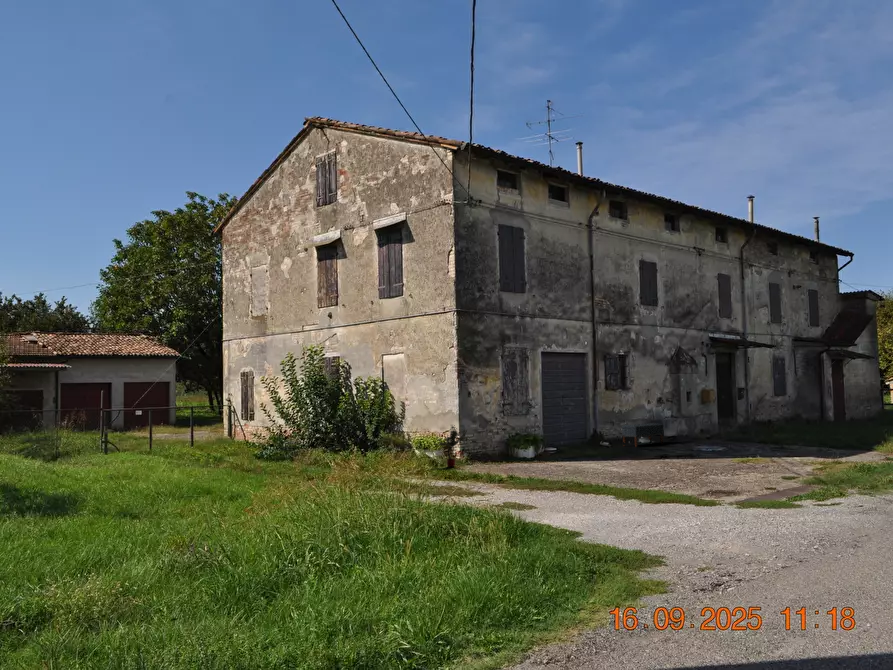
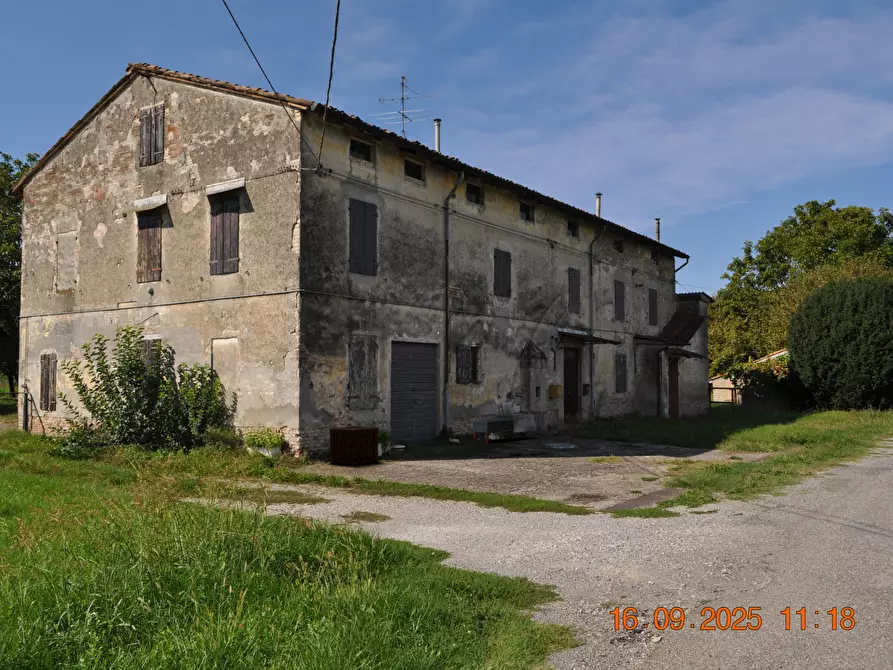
potted tree: present [434,425,467,467] -> none [268,419,309,468]
wooden crate: none [486,431,531,465] -> present [330,426,379,465]

